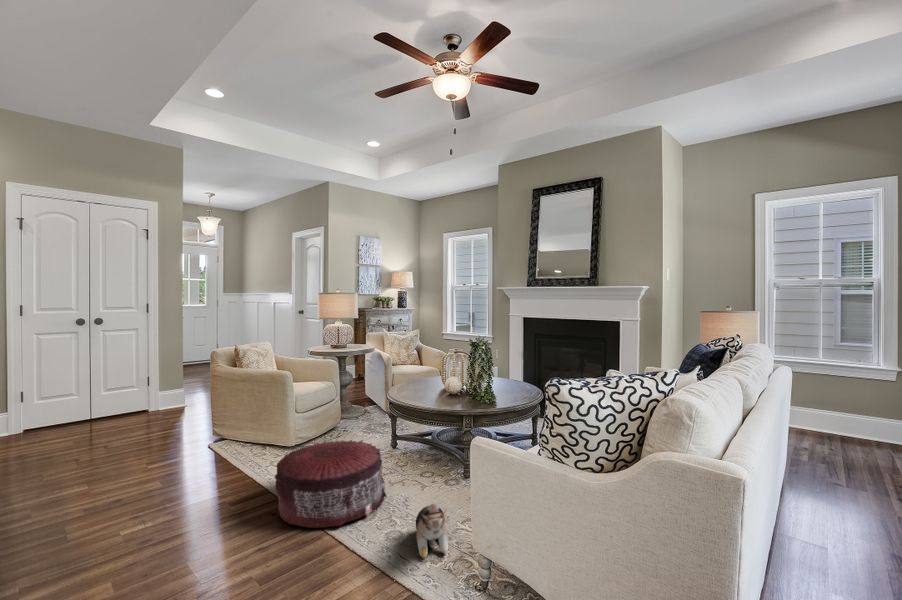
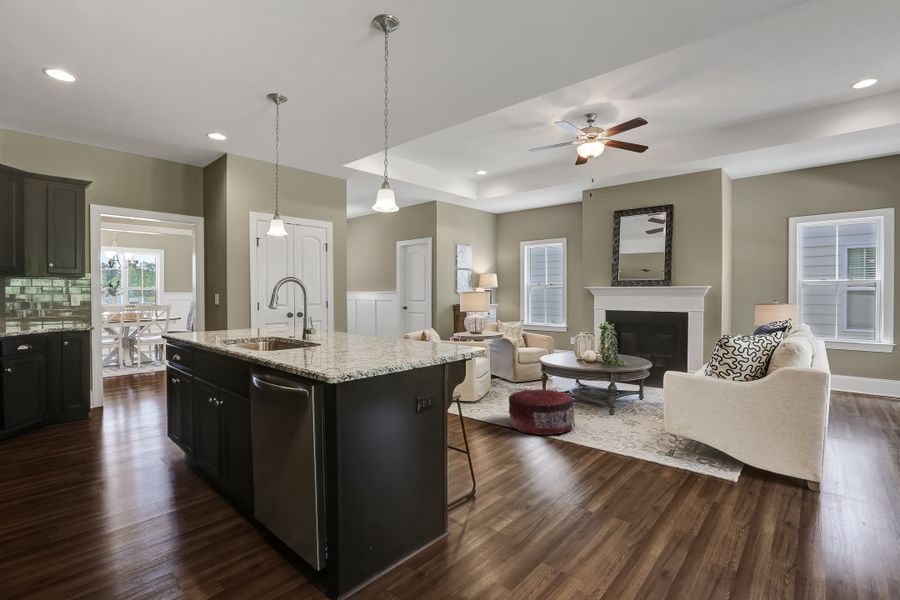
plush toy: present [415,504,448,558] -> none [609,413,643,444]

